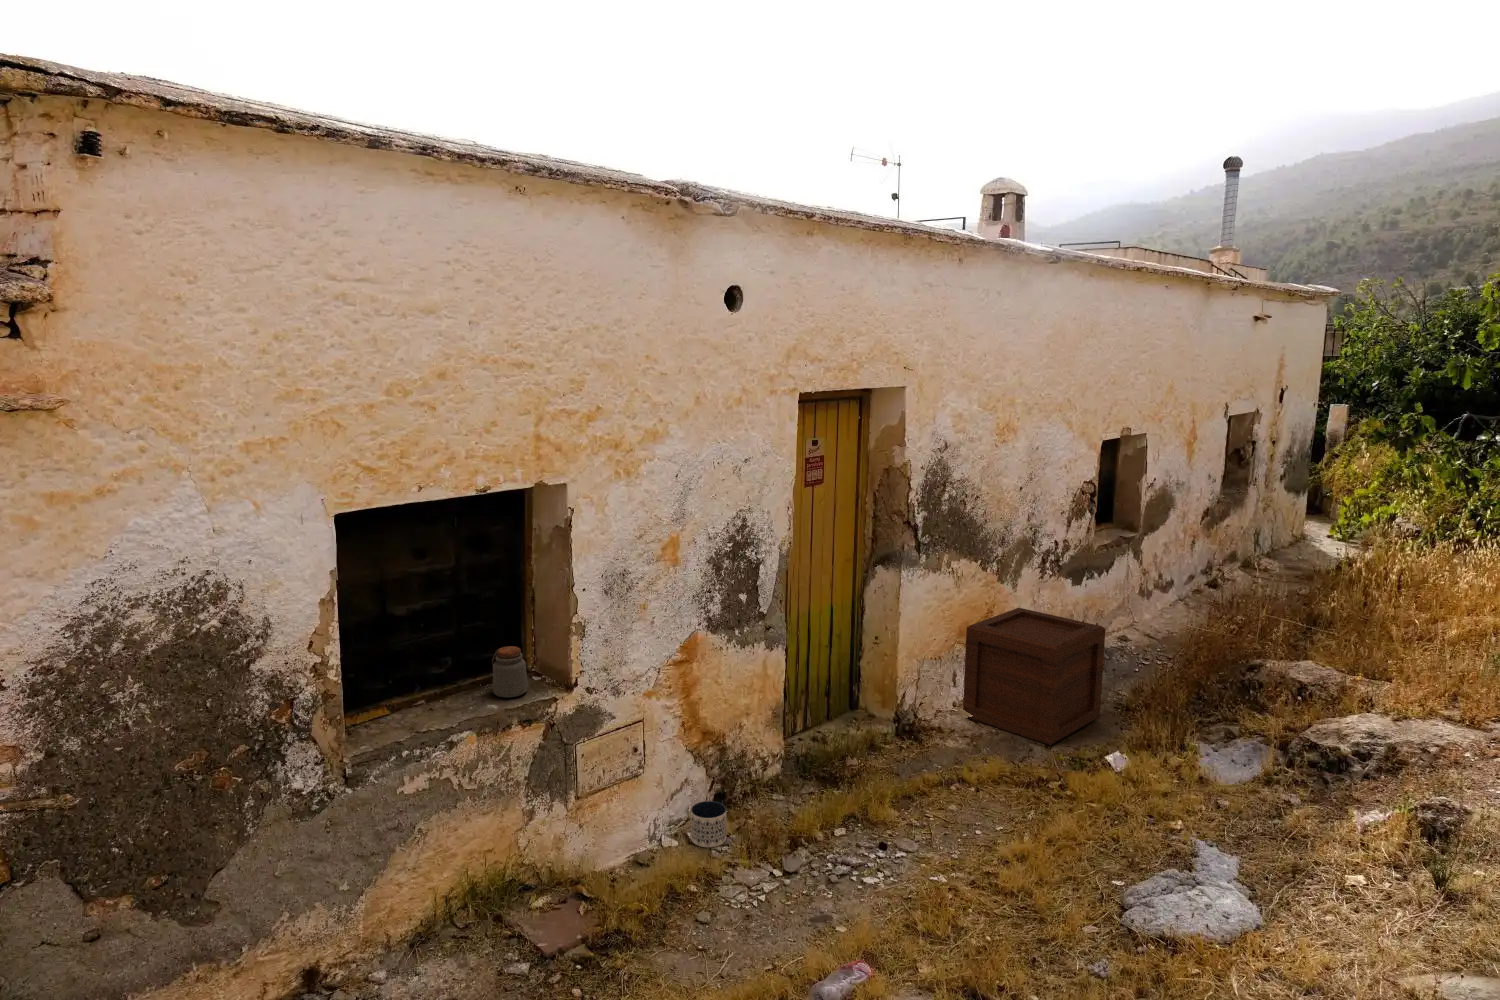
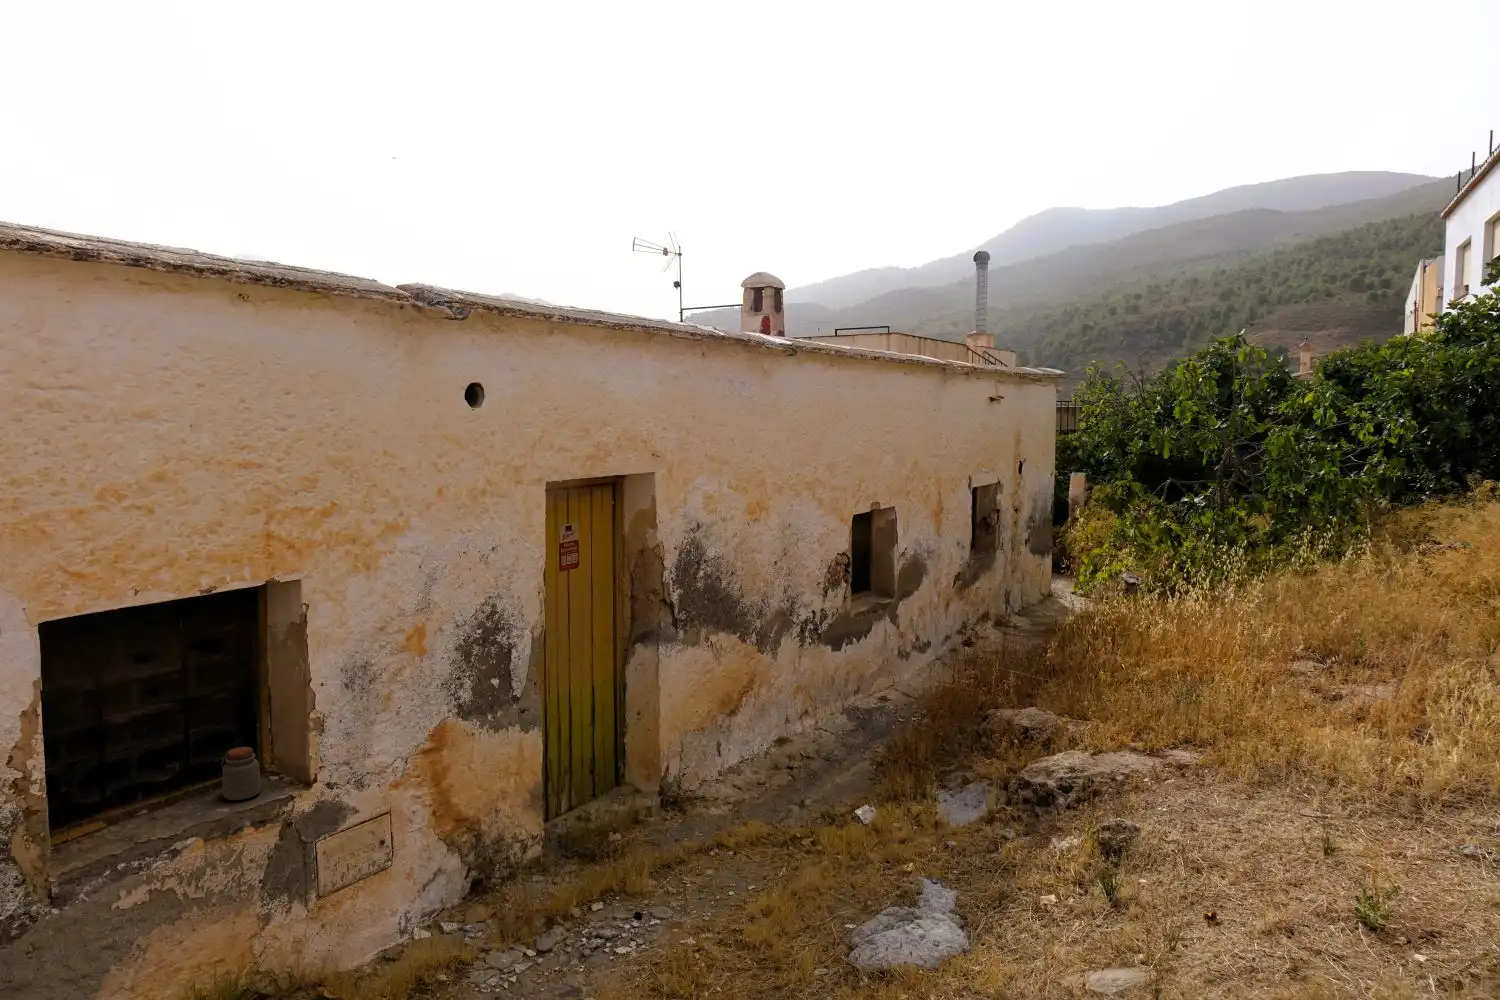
wooden crate: present [963,608,1106,745] -> none [727,676,855,806]
planter: present [691,801,726,847] -> none [442,890,480,937]

